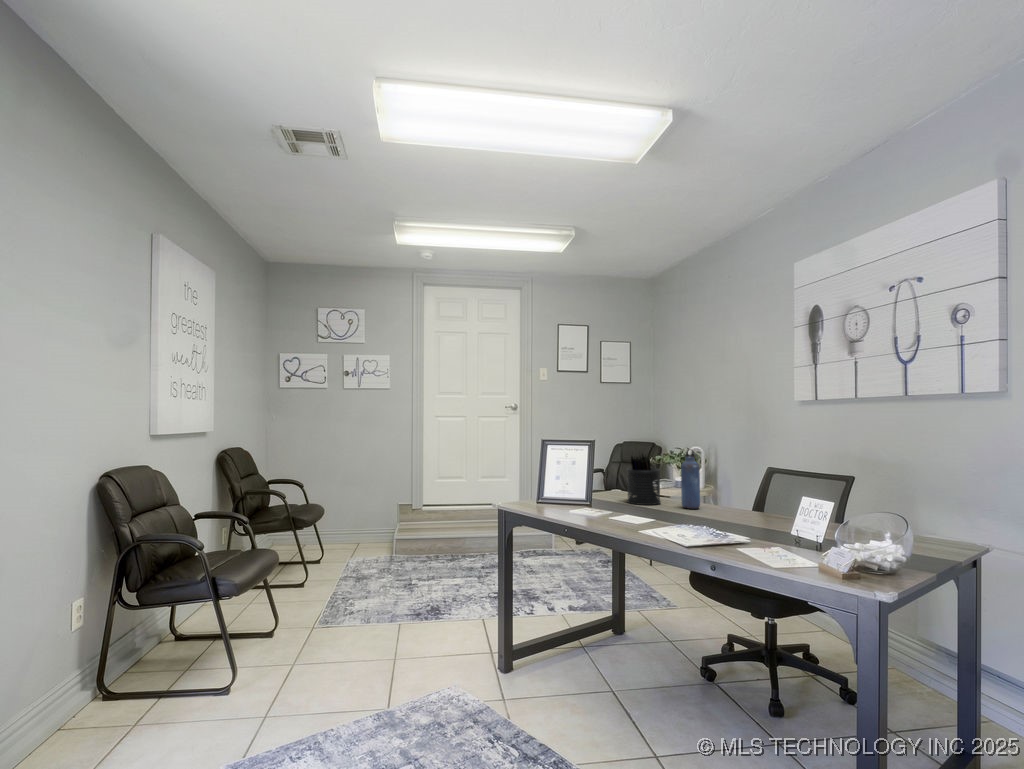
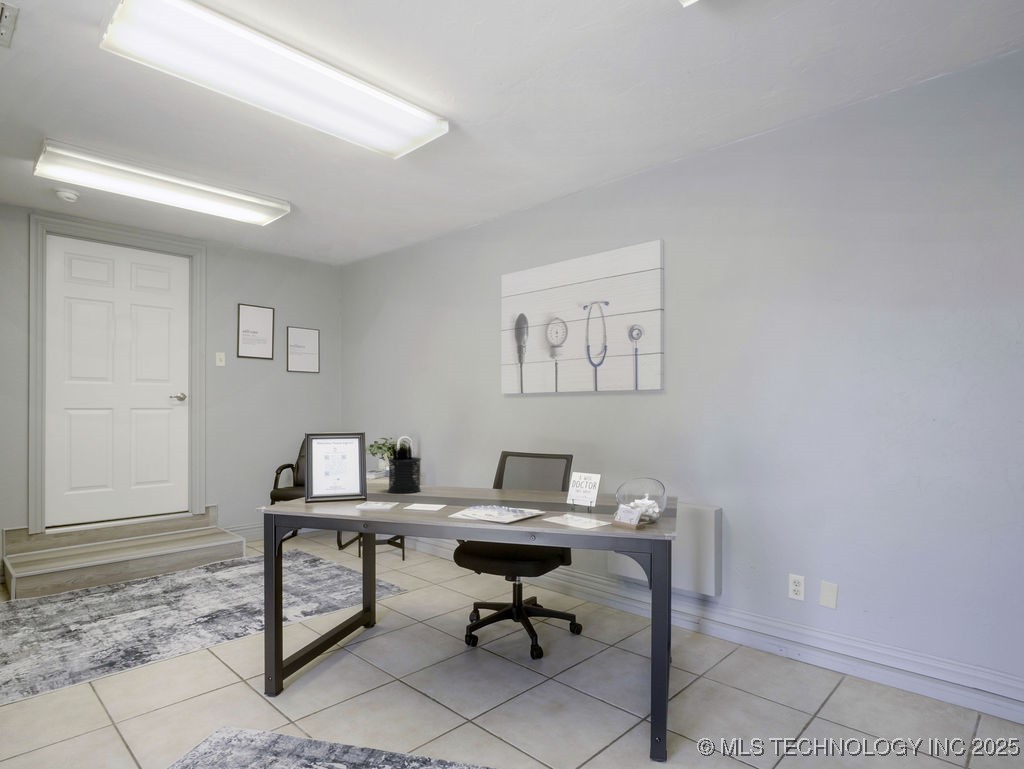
water bottle: present [681,449,700,509] -> none [443,437,459,492]

